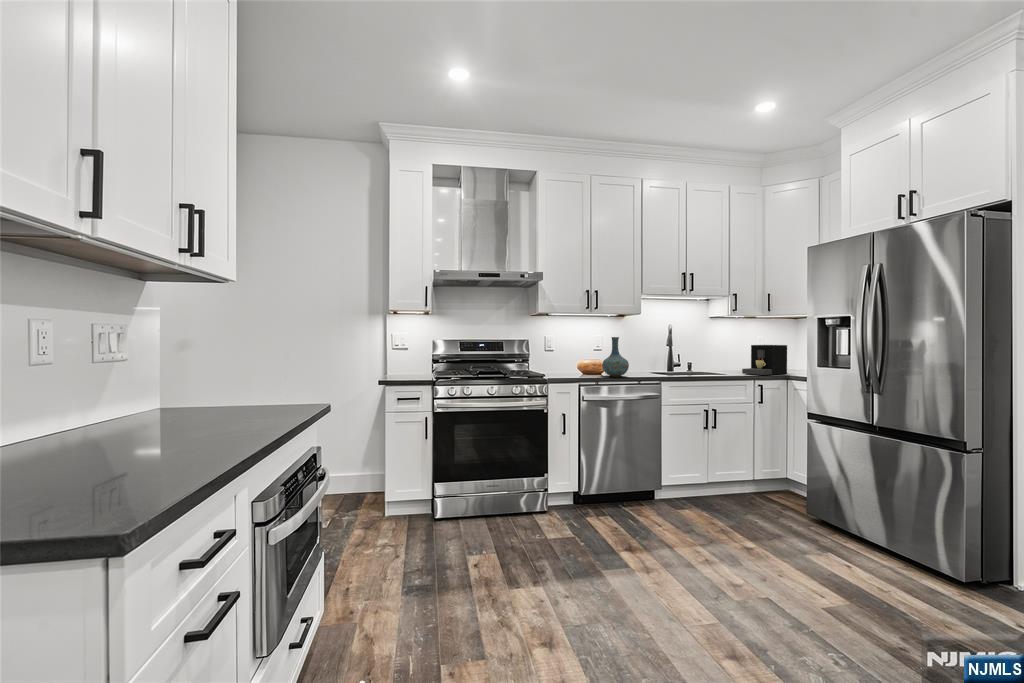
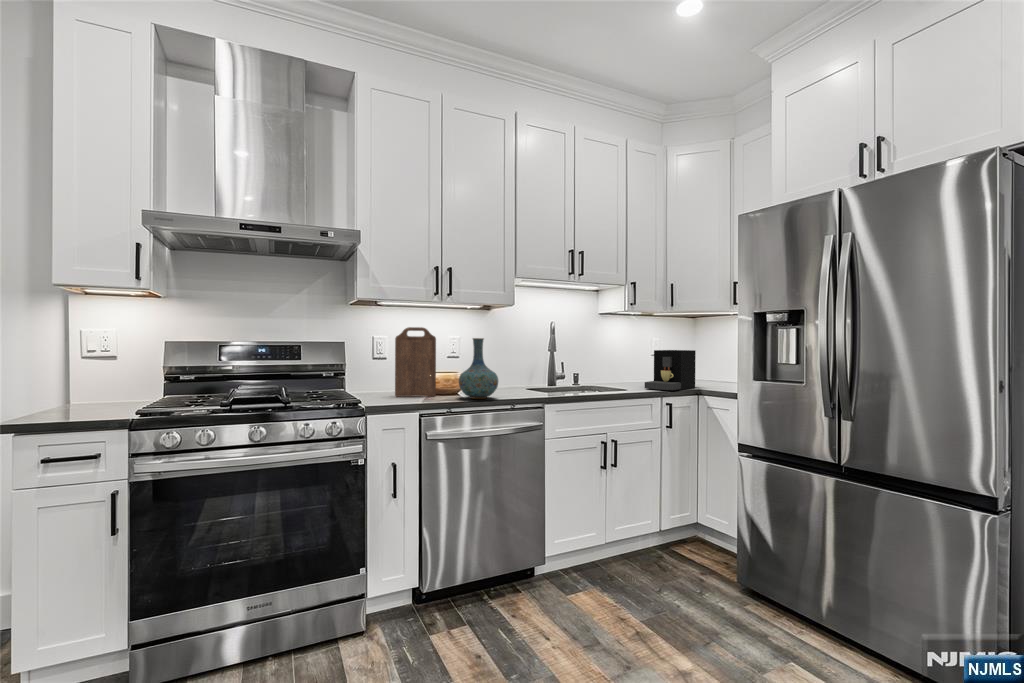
cutting board: none [561,330,587,375] -> present [395,327,436,397]

